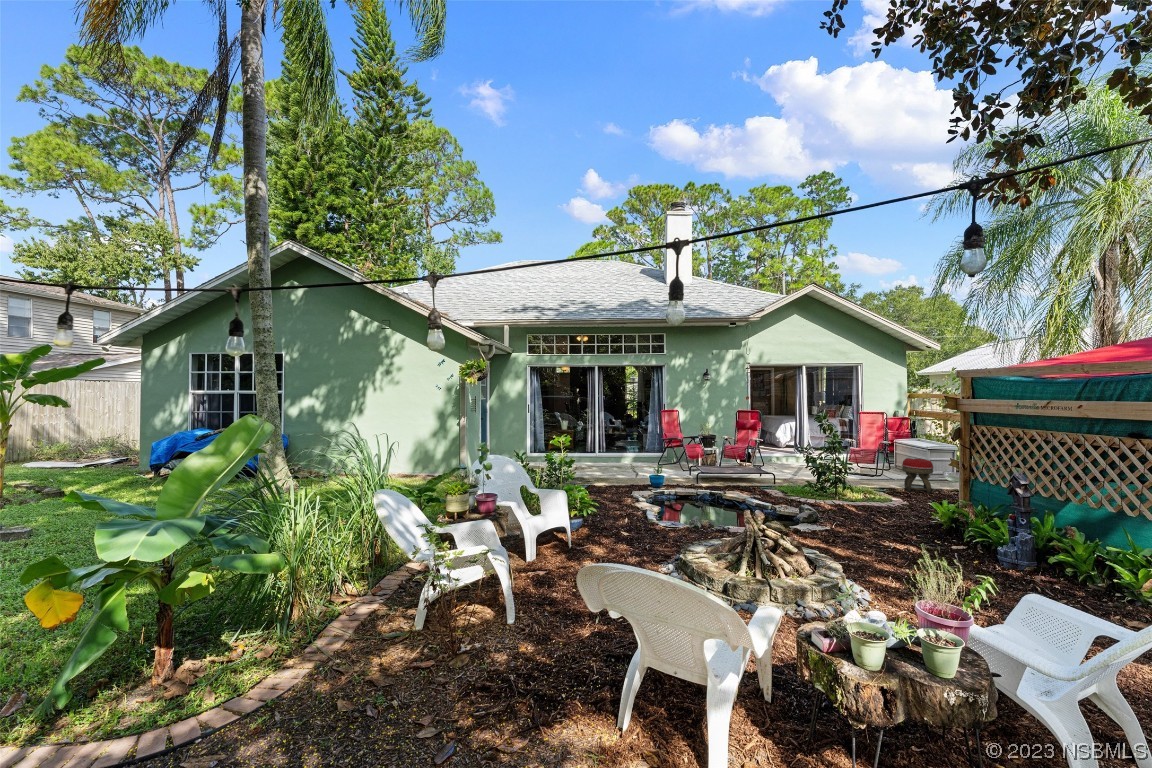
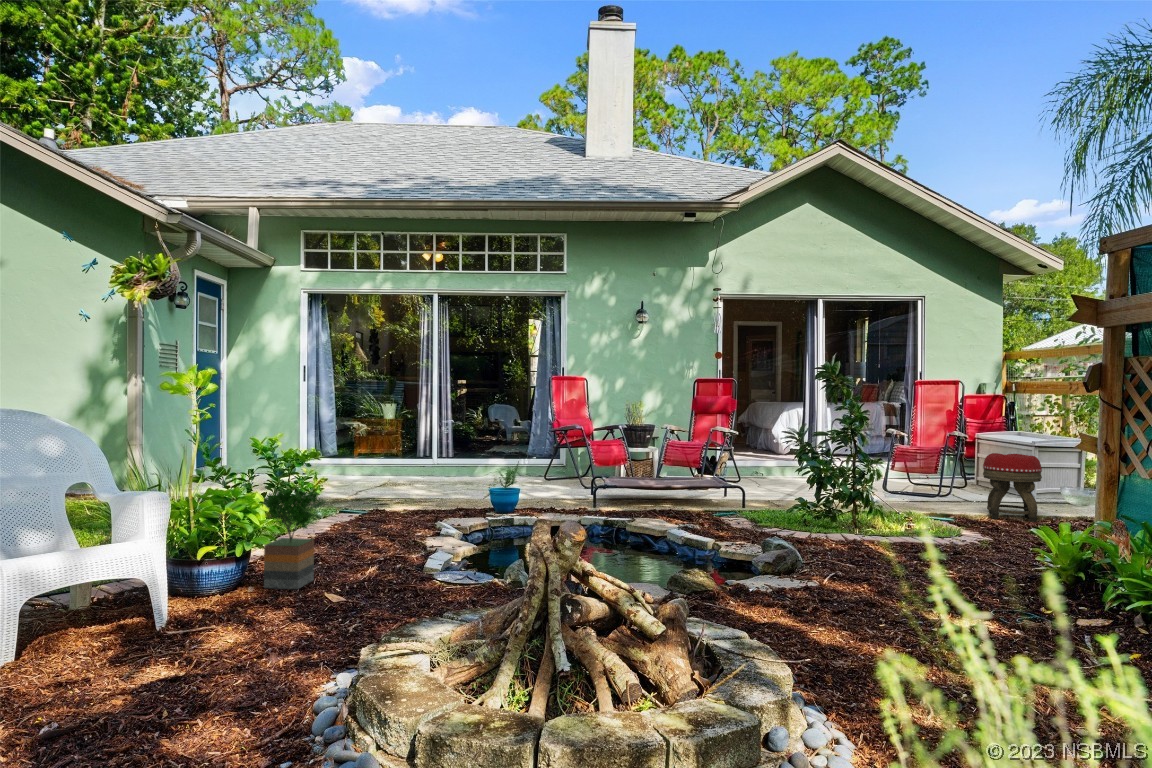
potted tree: none [599,485,626,528] -> present [264,489,325,589]

